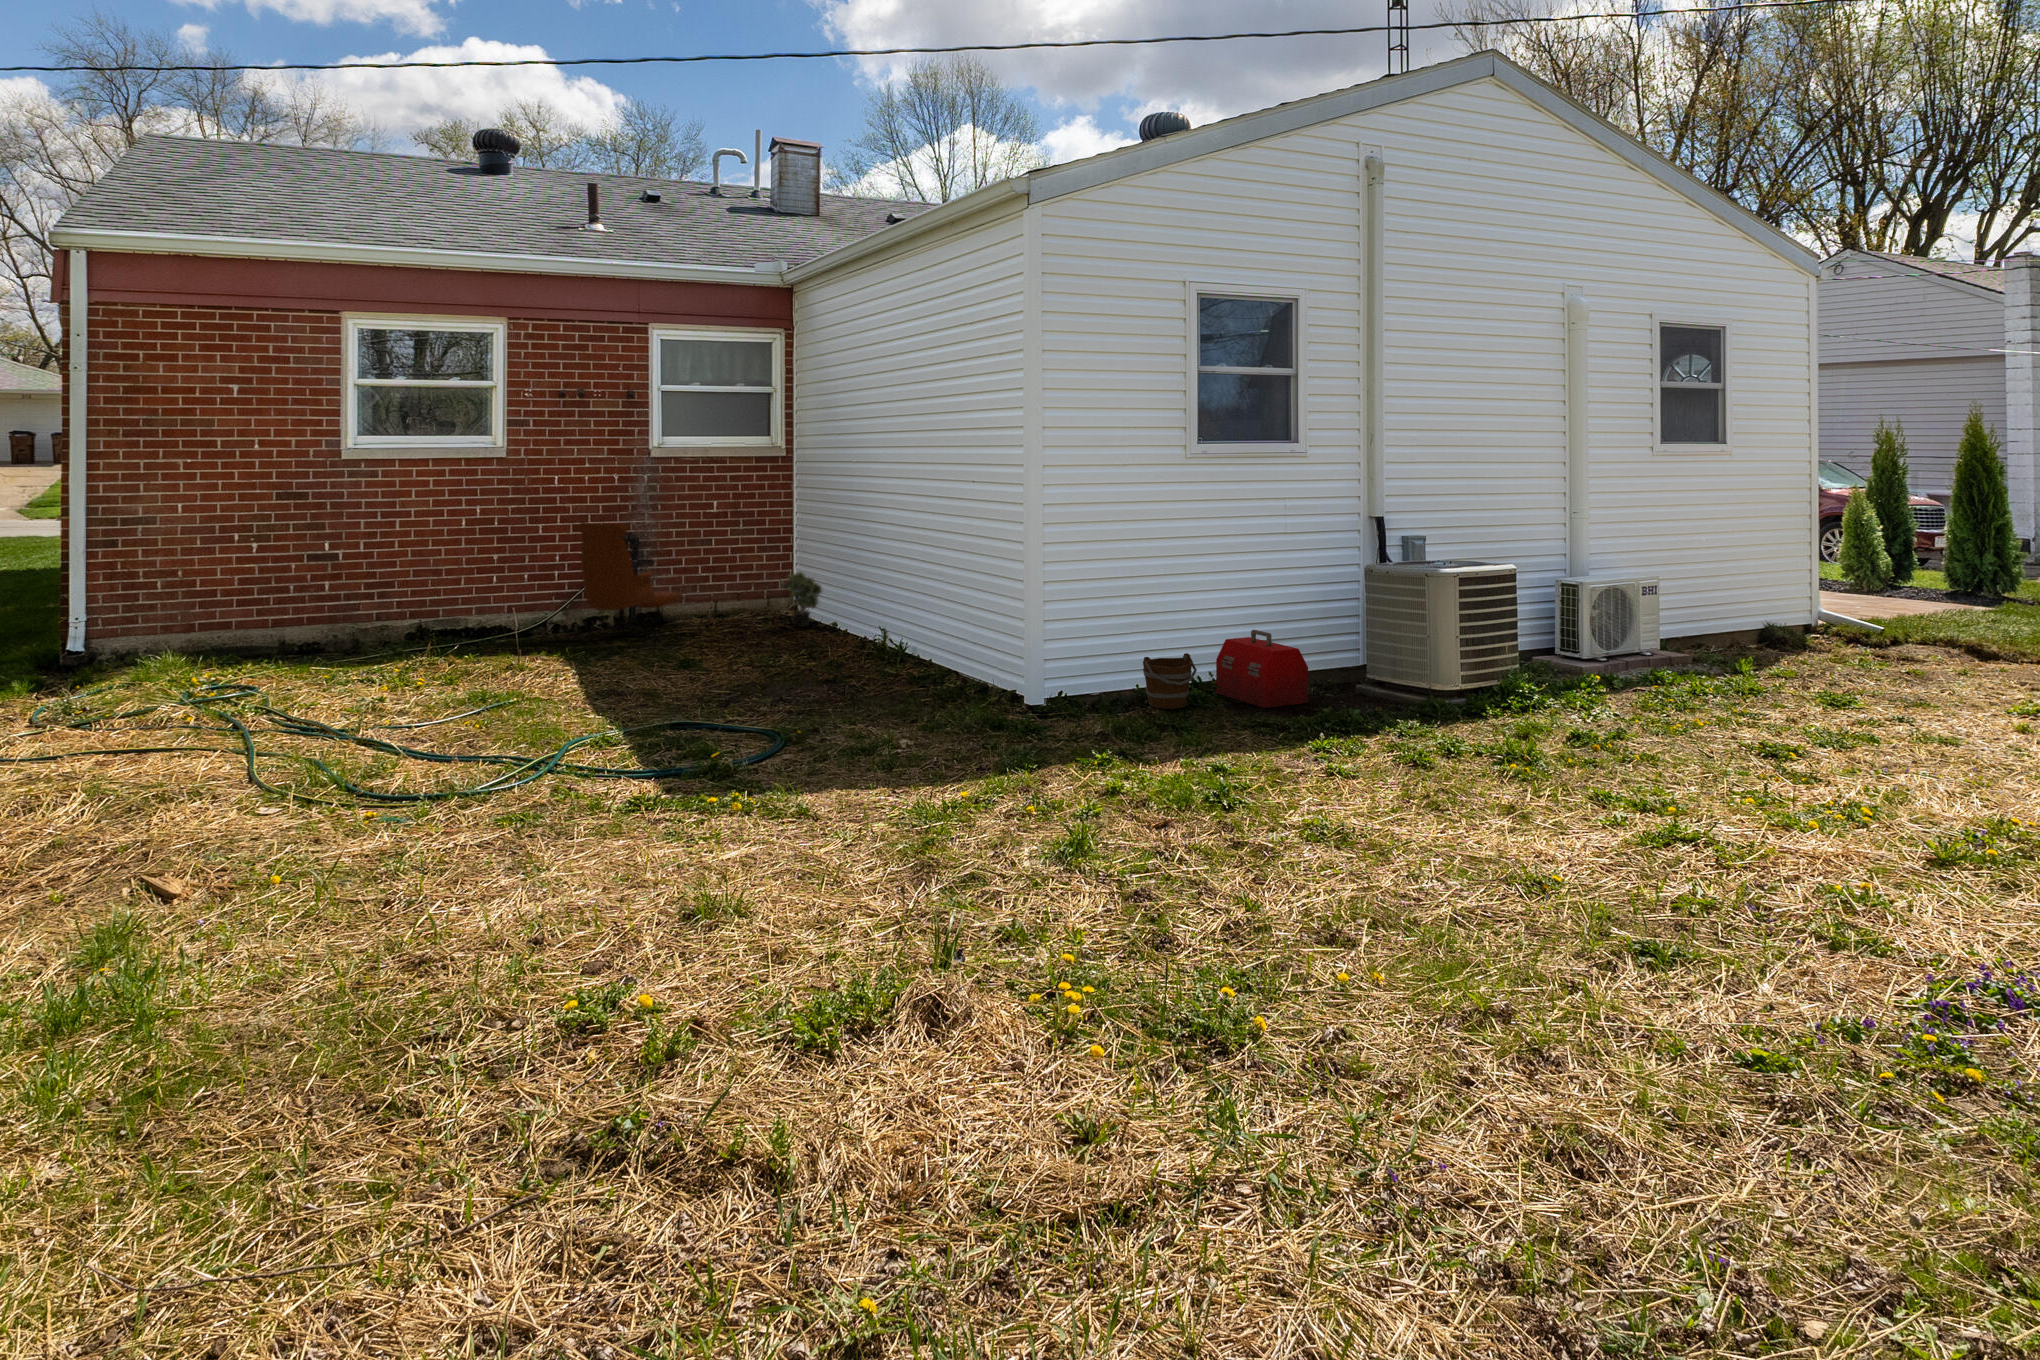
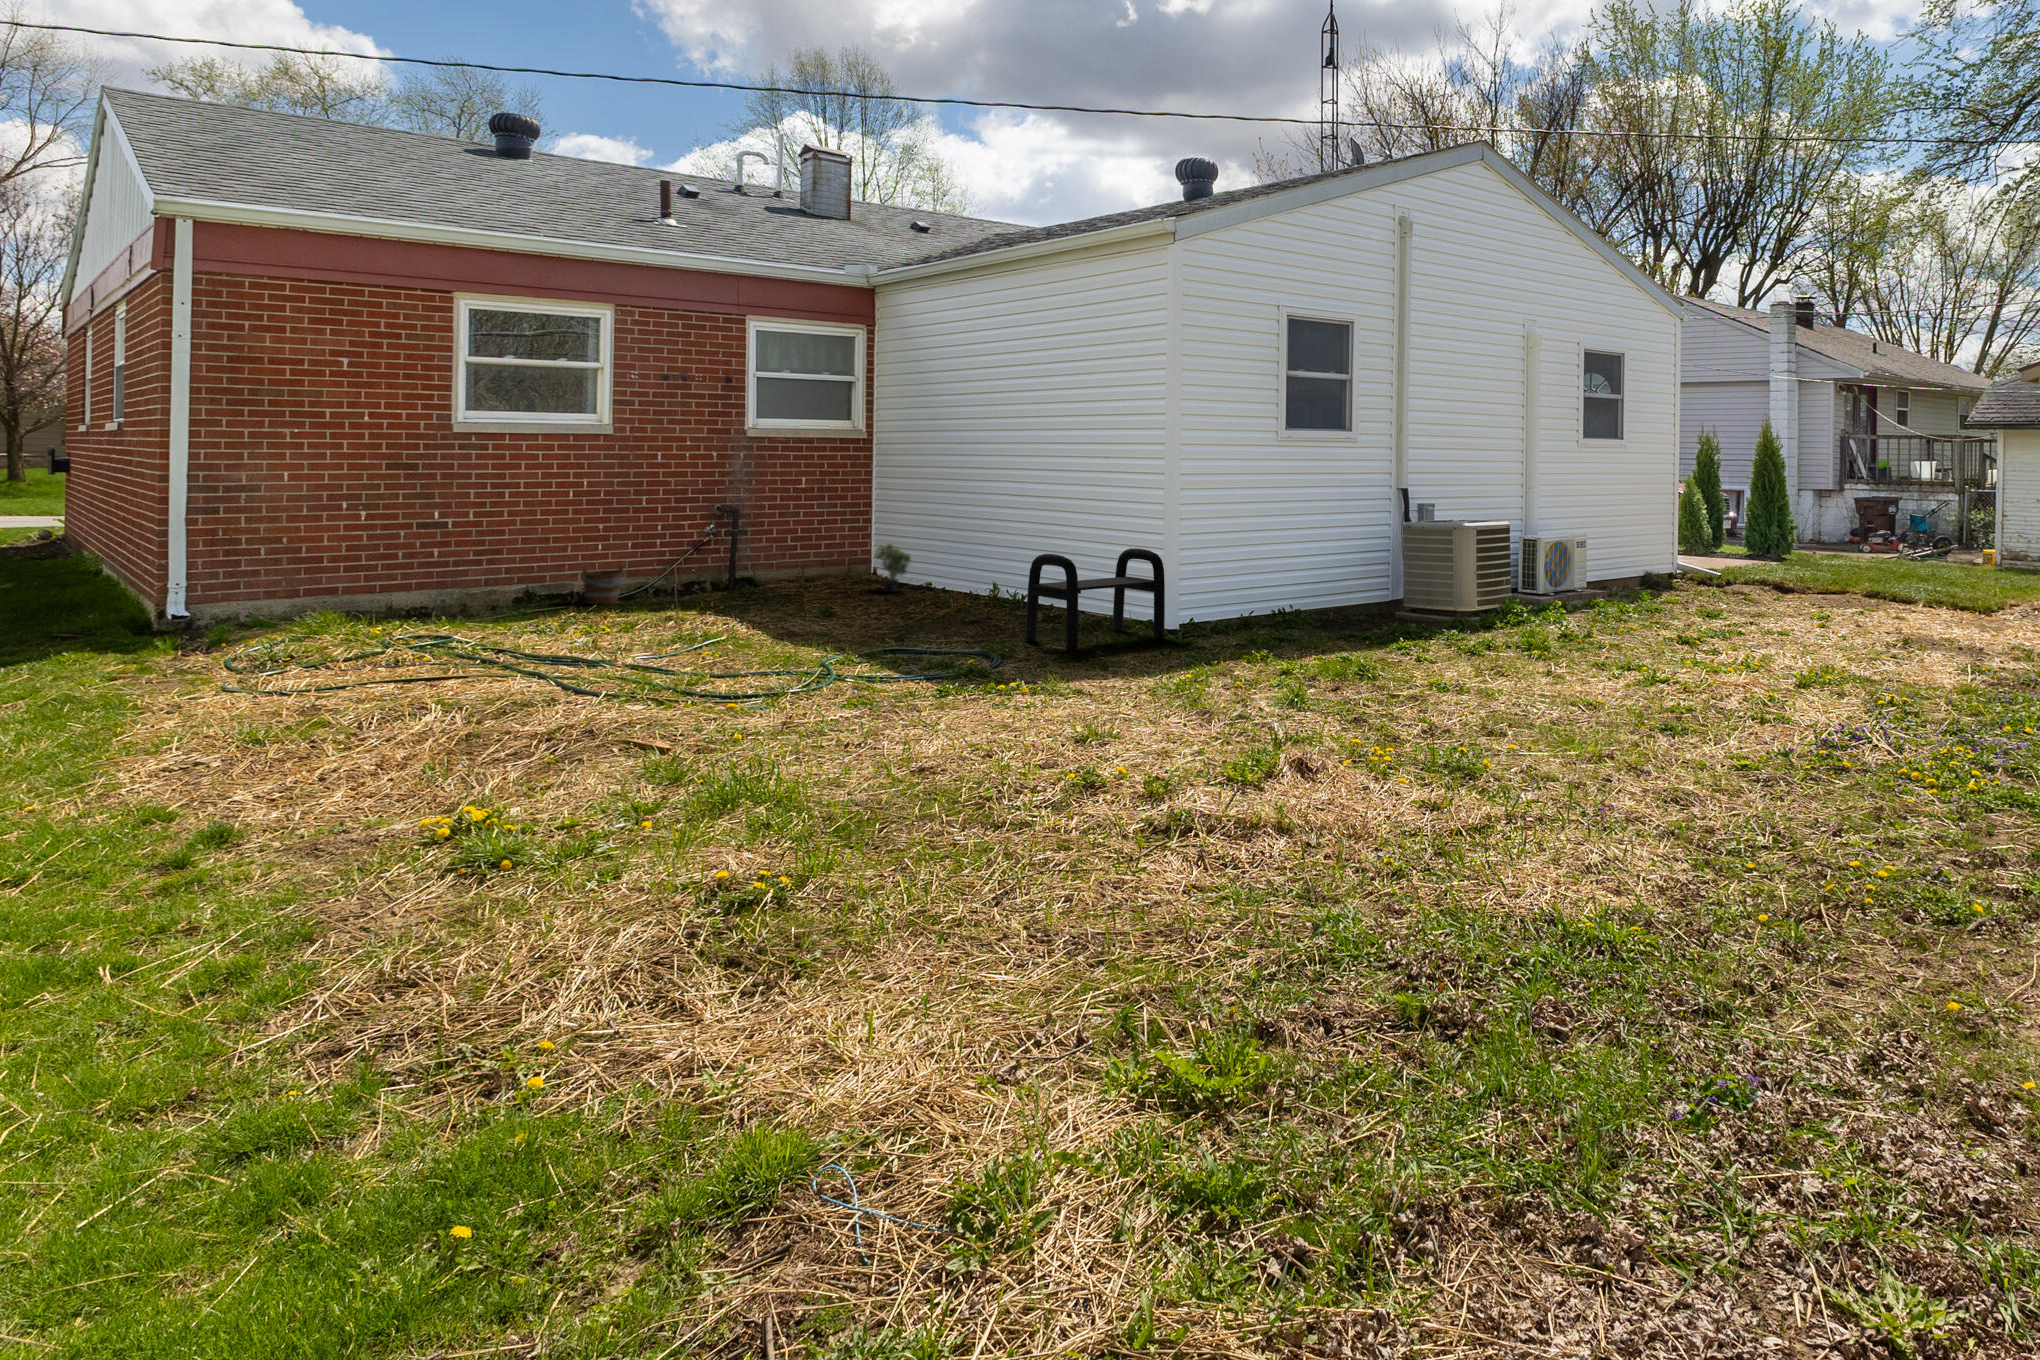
lounge chair: present [579,522,683,639] -> none [696,496,775,604]
bench: none [846,593,1018,725] -> present [1025,548,1165,650]
toolbox: present [1216,630,1308,708] -> none [1299,576,1372,632]
bucket: present [1143,653,1197,709] -> present [582,567,625,604]

